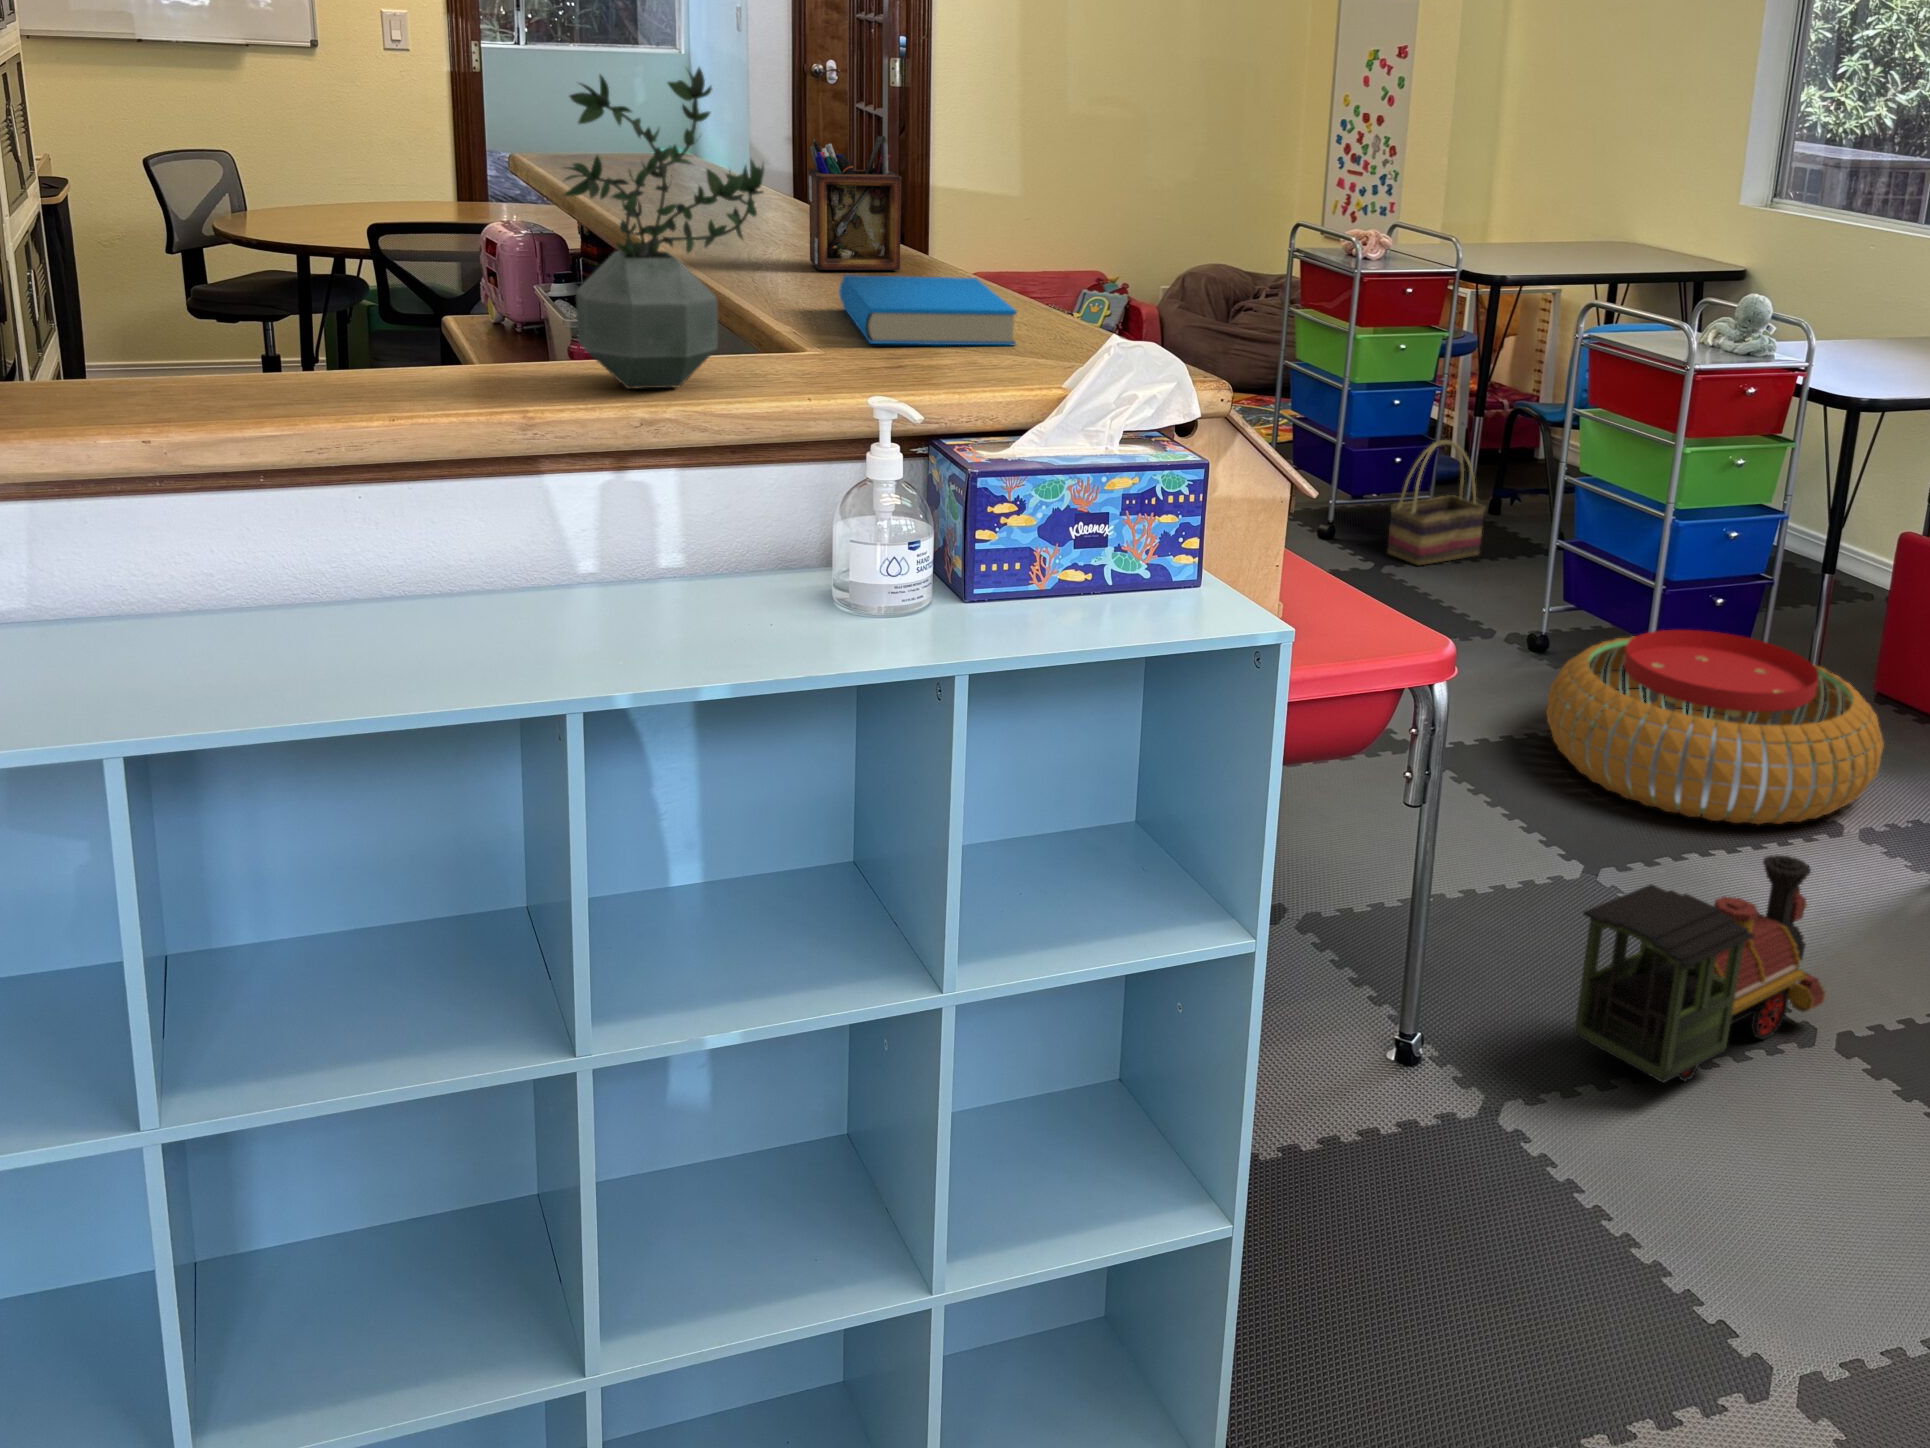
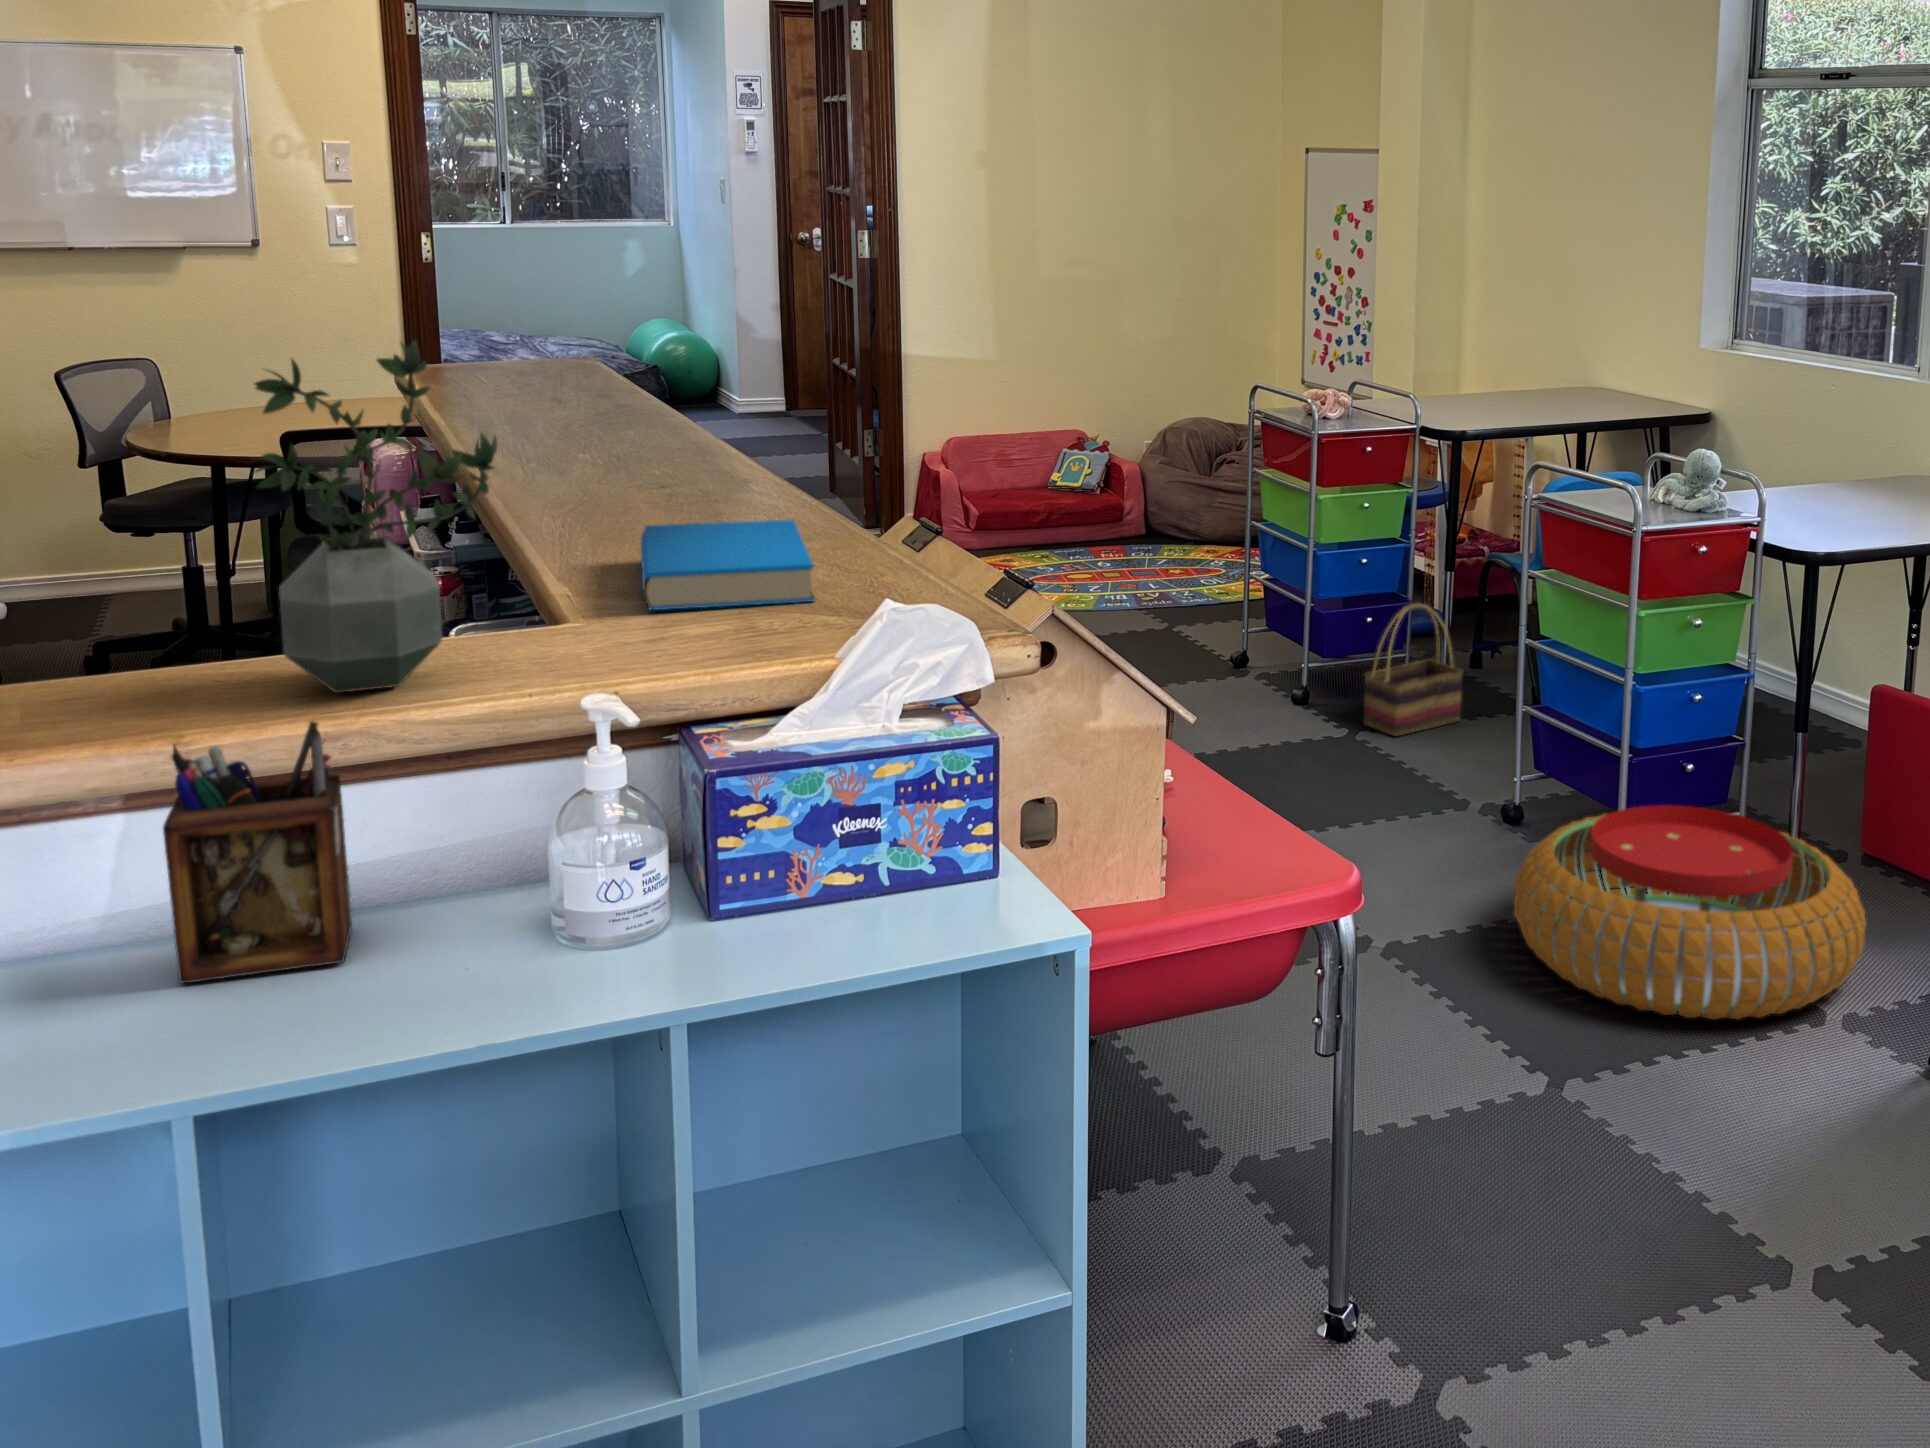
desk organizer: present [809,136,901,270] -> present [163,721,352,983]
toy train: present [1574,855,1826,1083] -> none [1520,1072,1798,1351]

